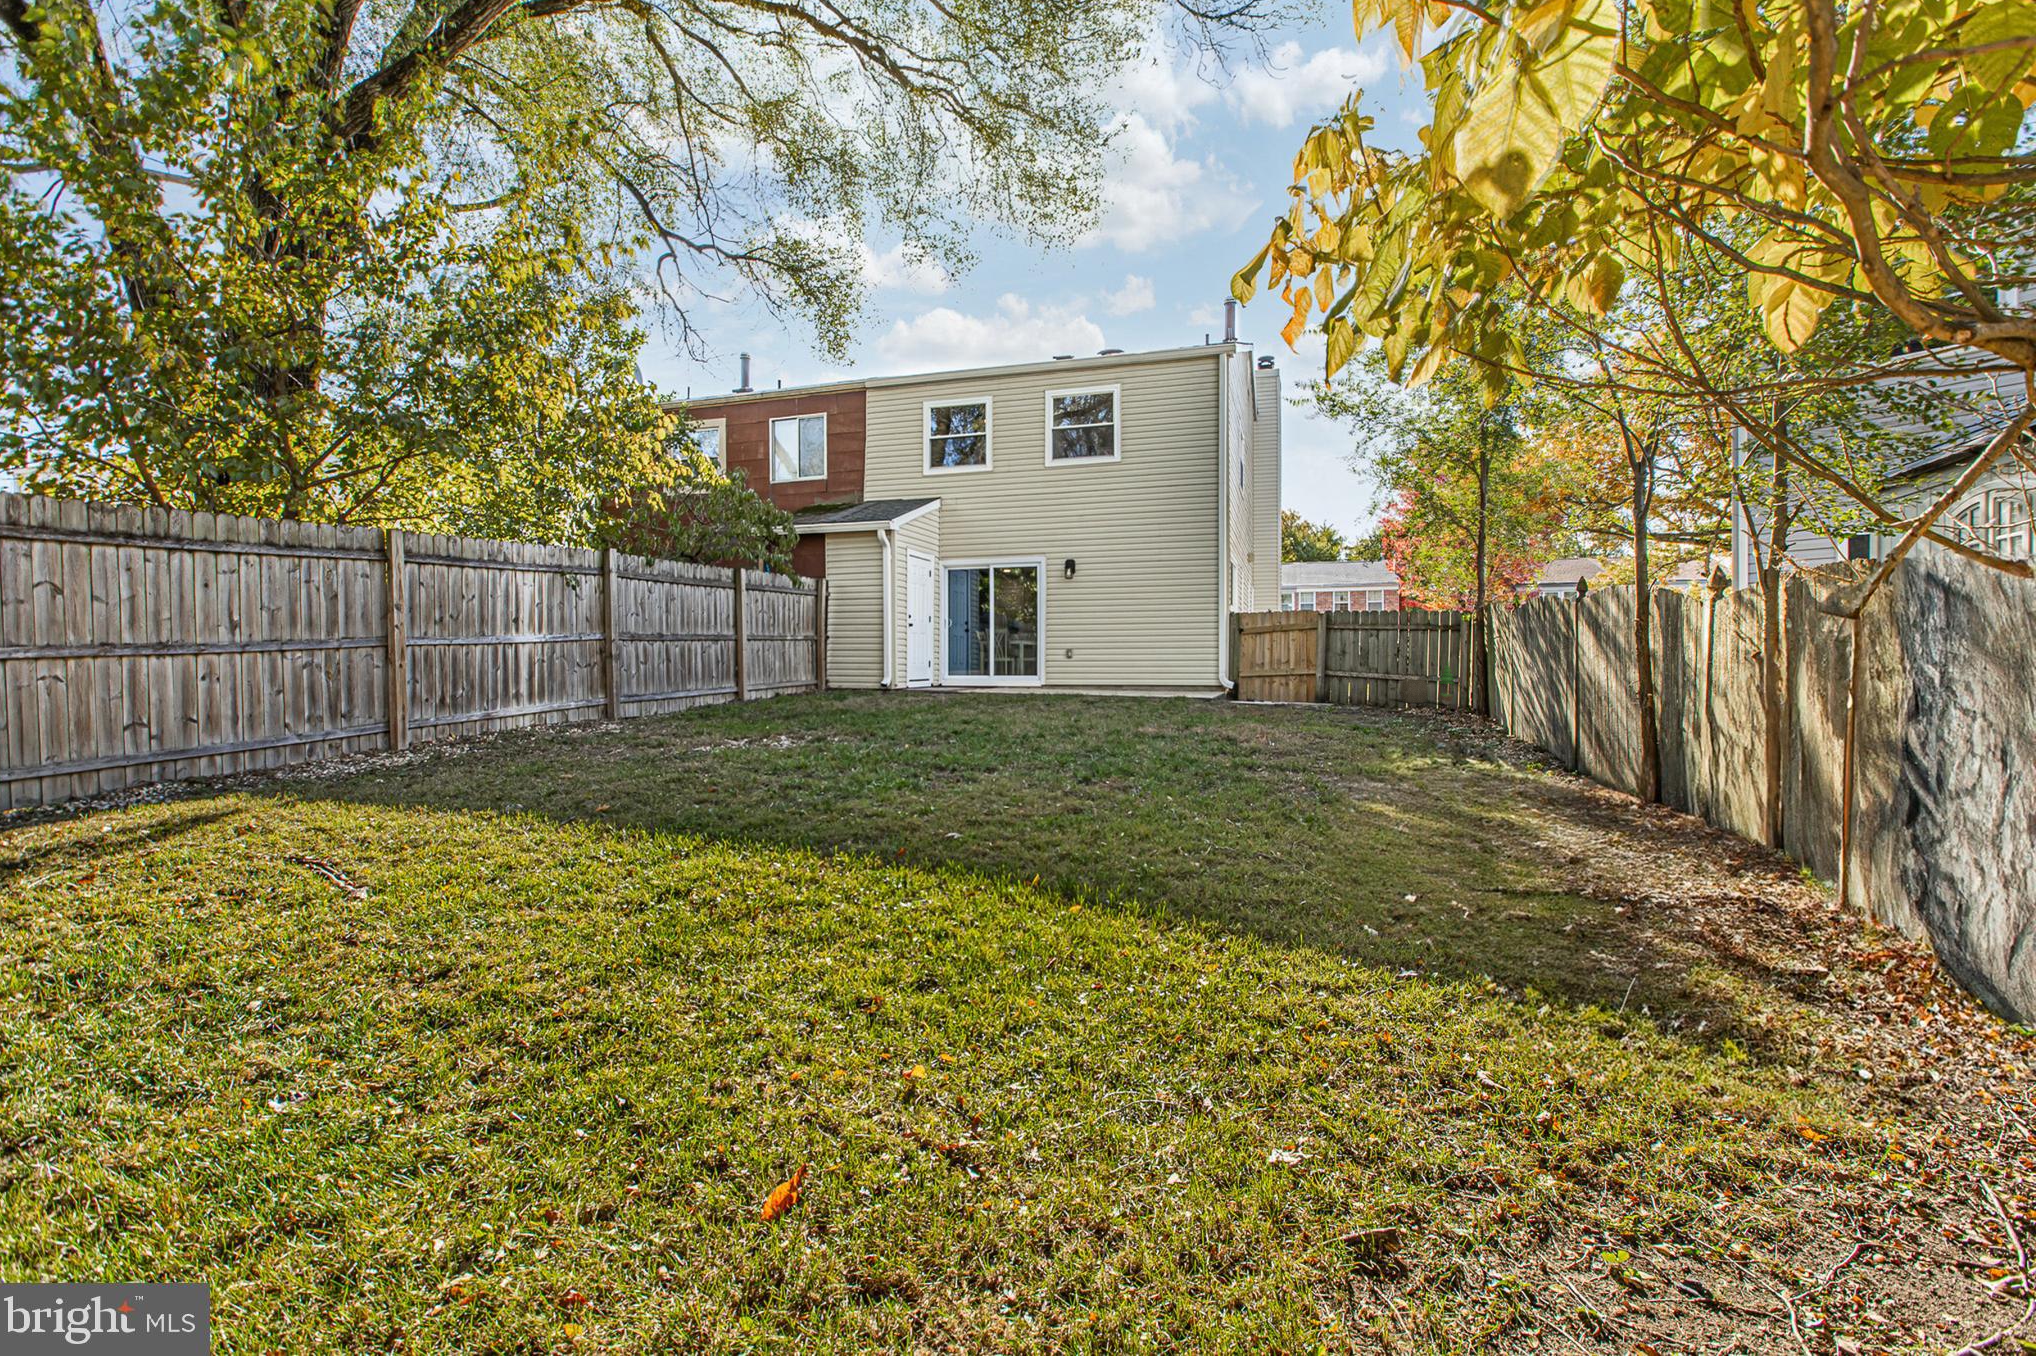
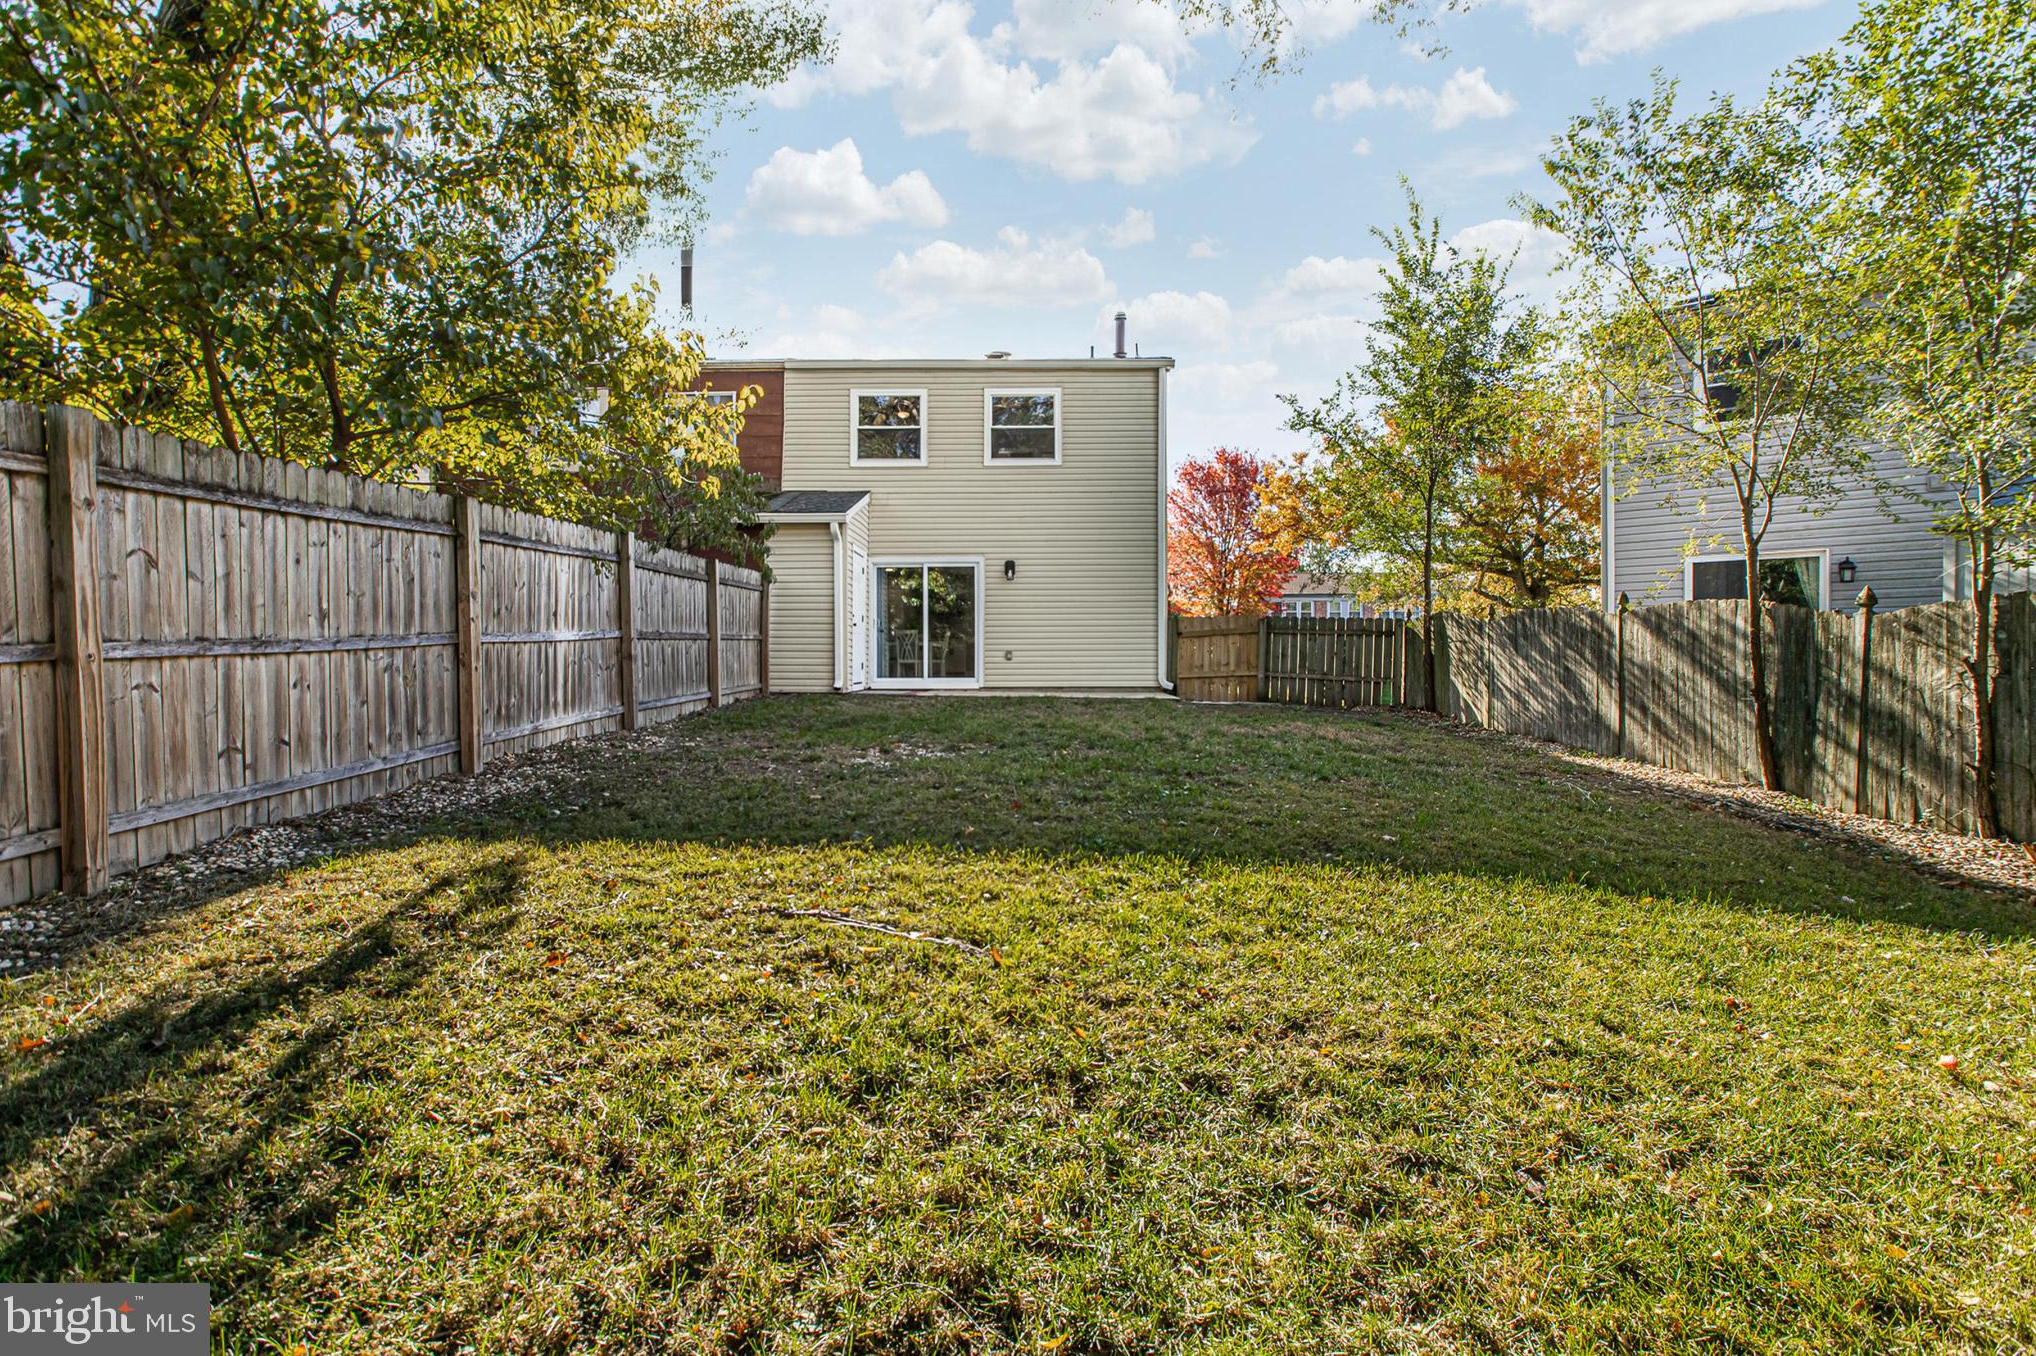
woven basket: present [1399,679,1428,703] -> none [1340,698,1368,722]

